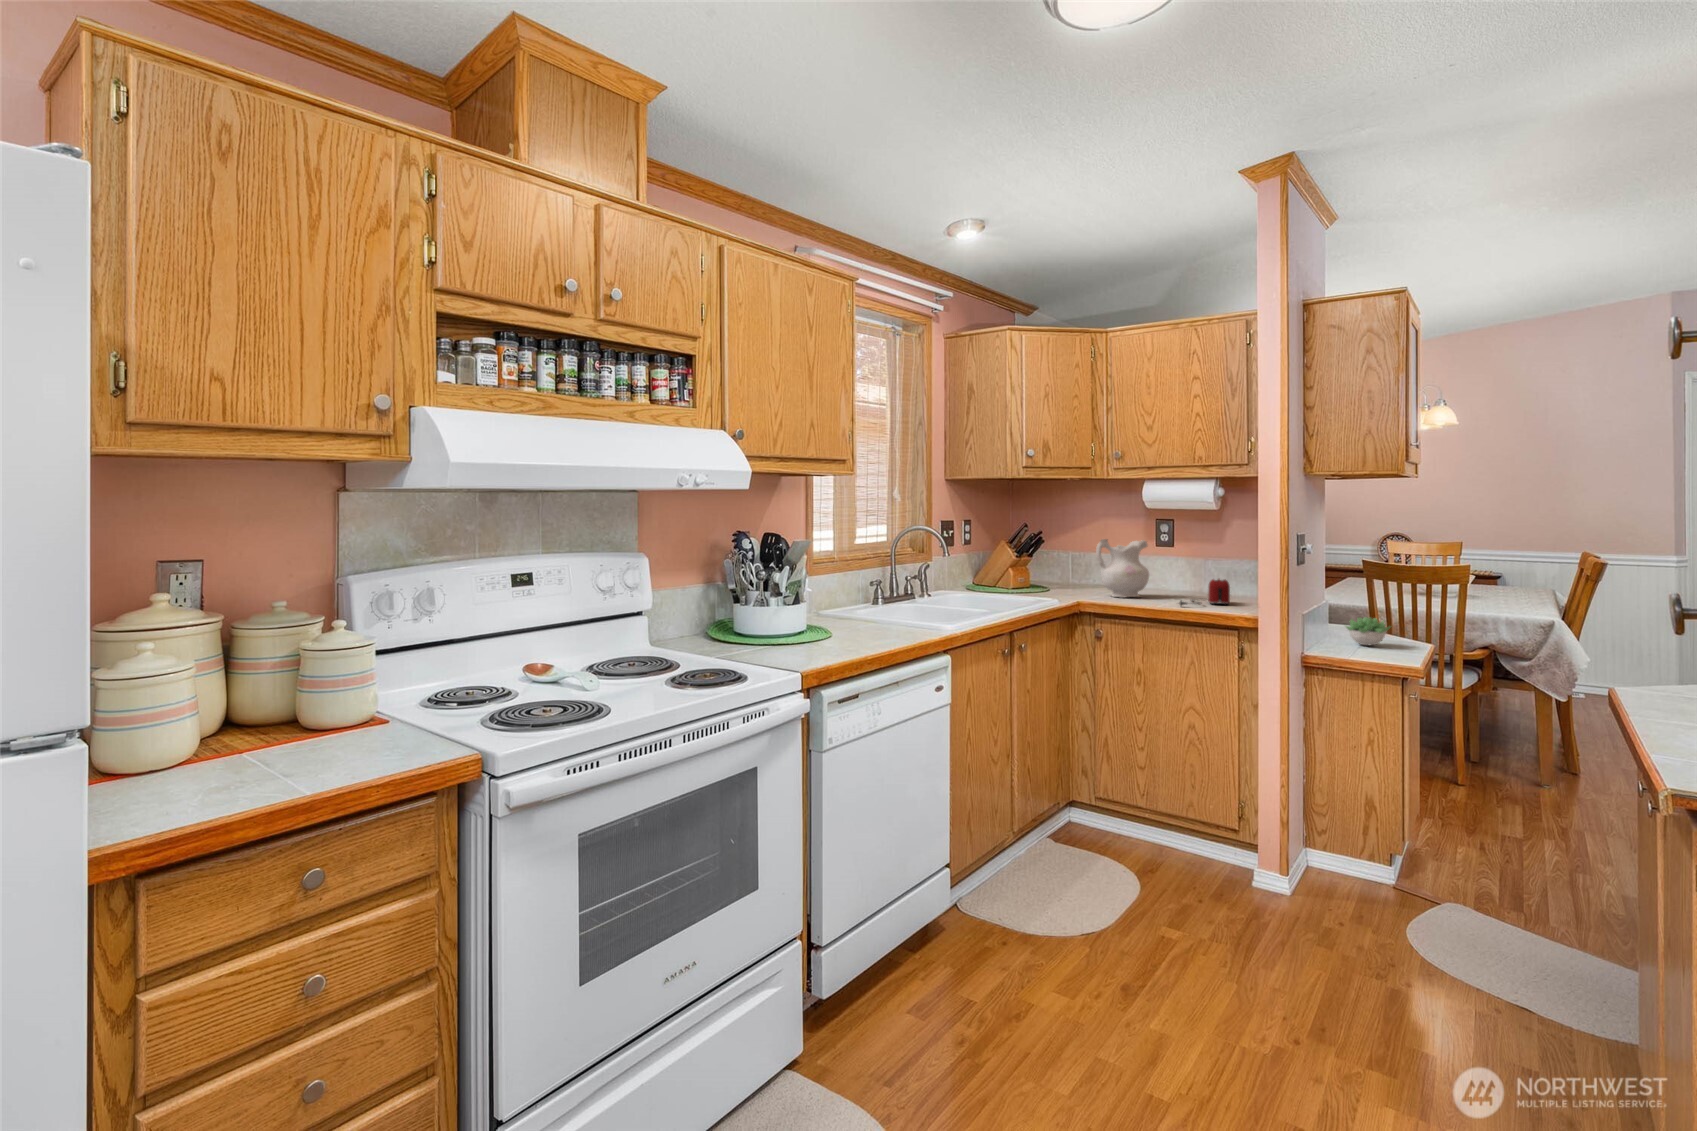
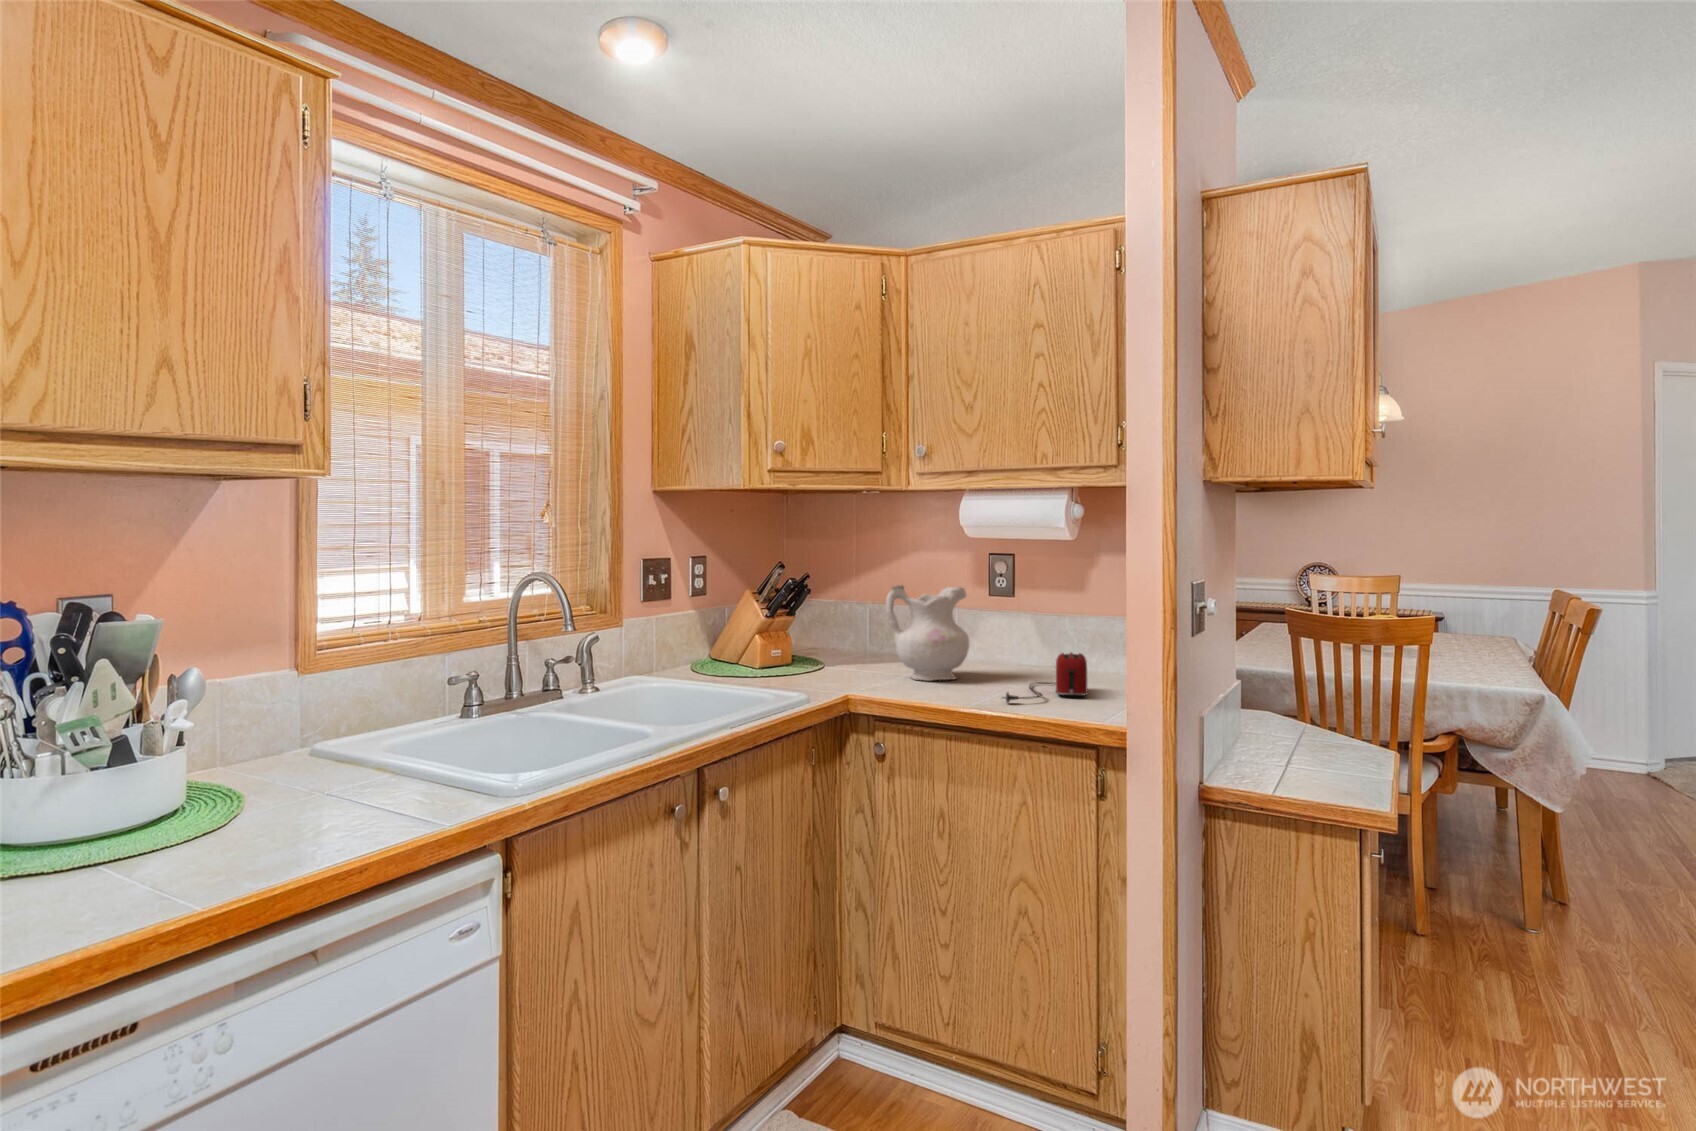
succulent plant: present [1346,617,1390,645] -> none [1264,717,1338,766]

